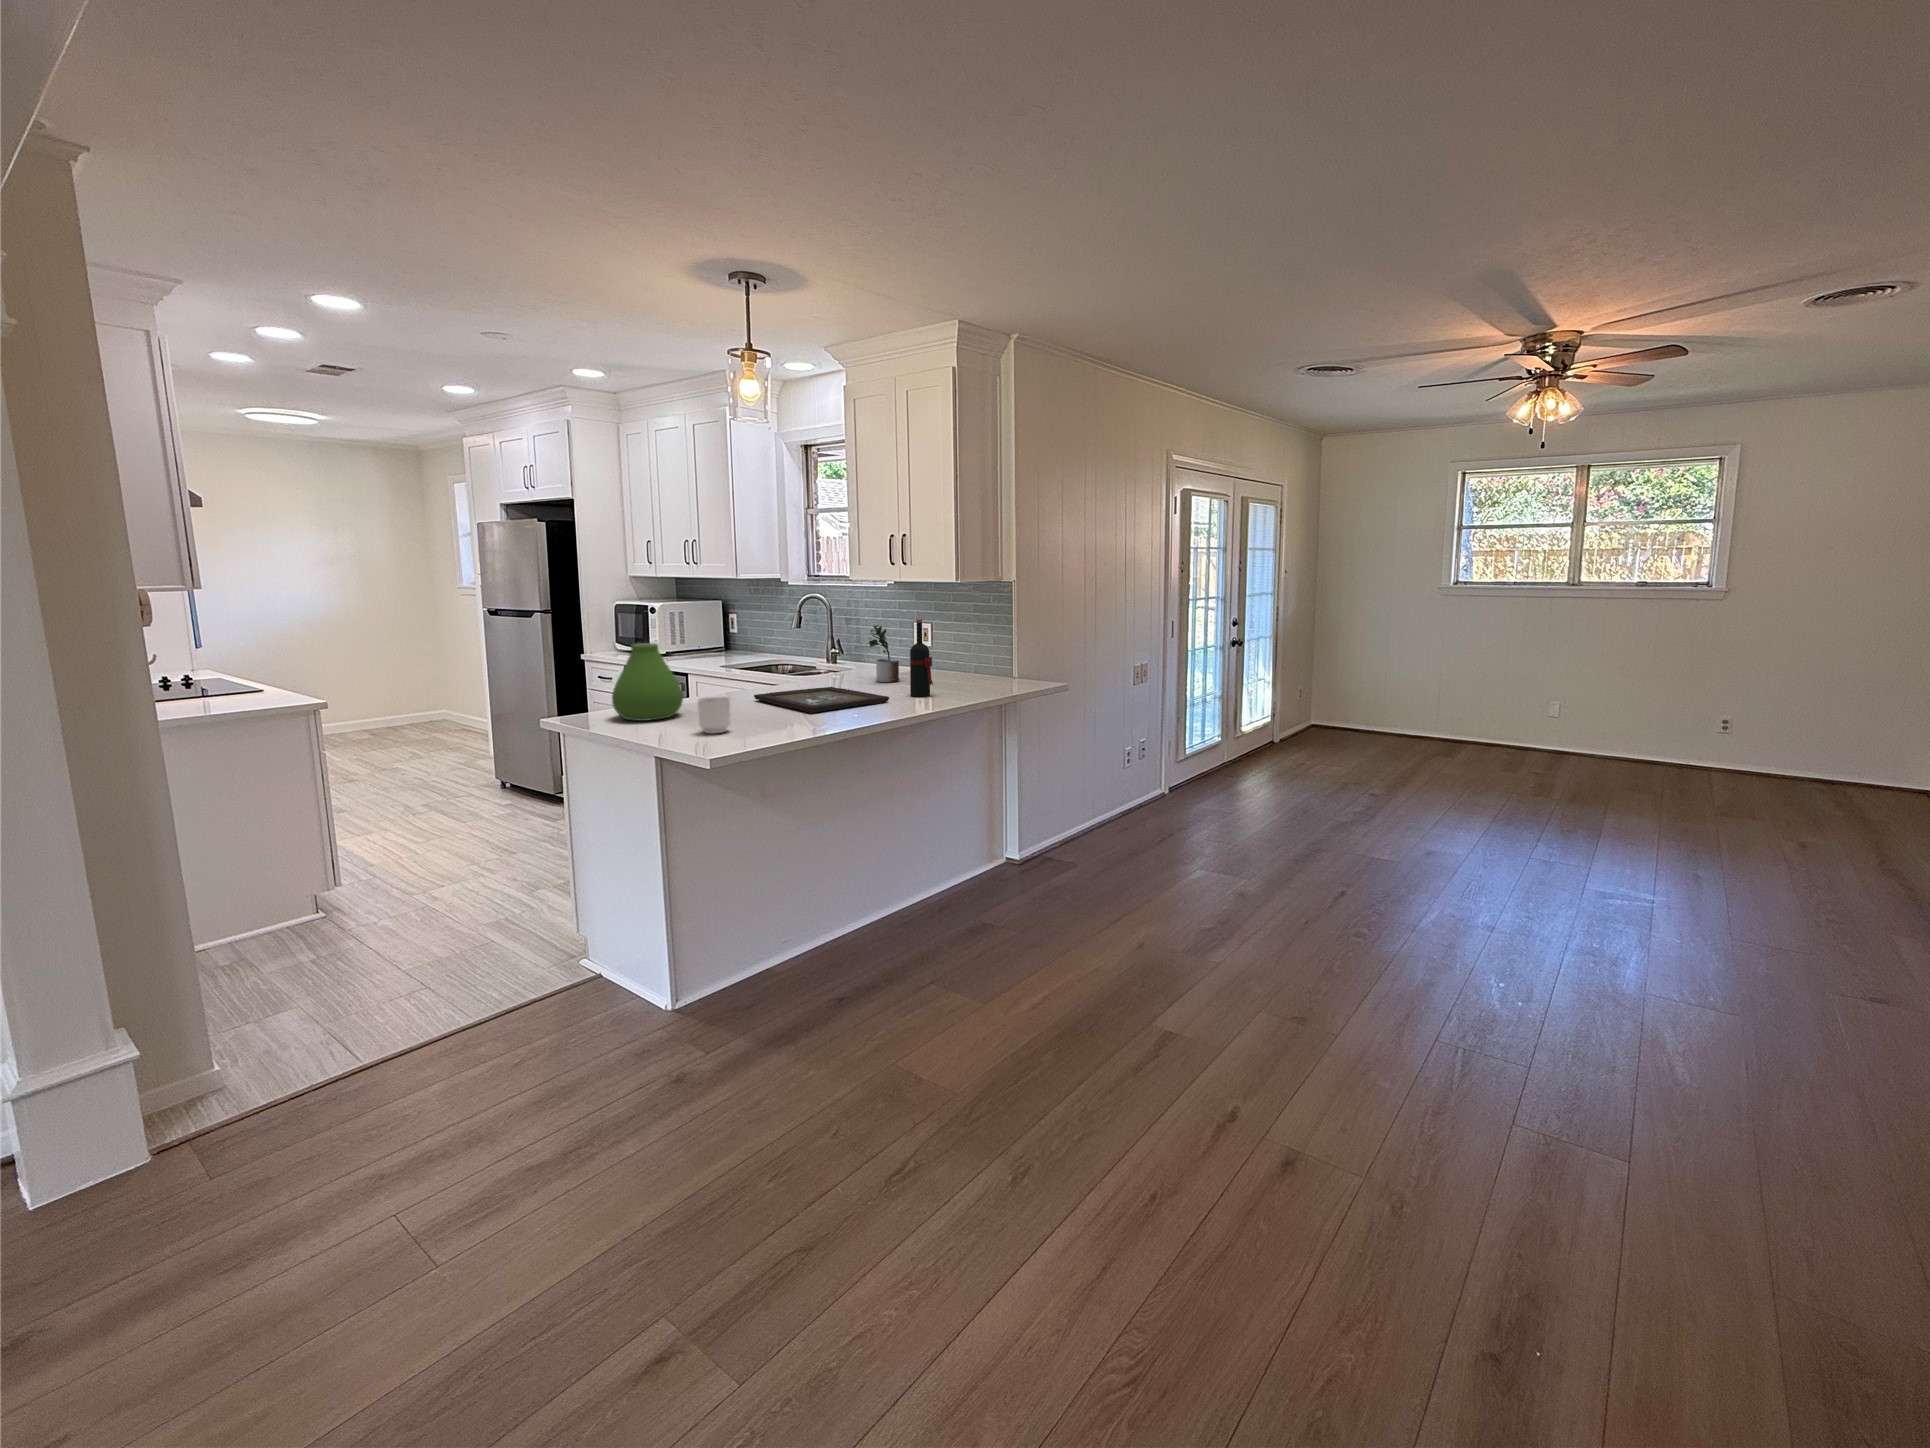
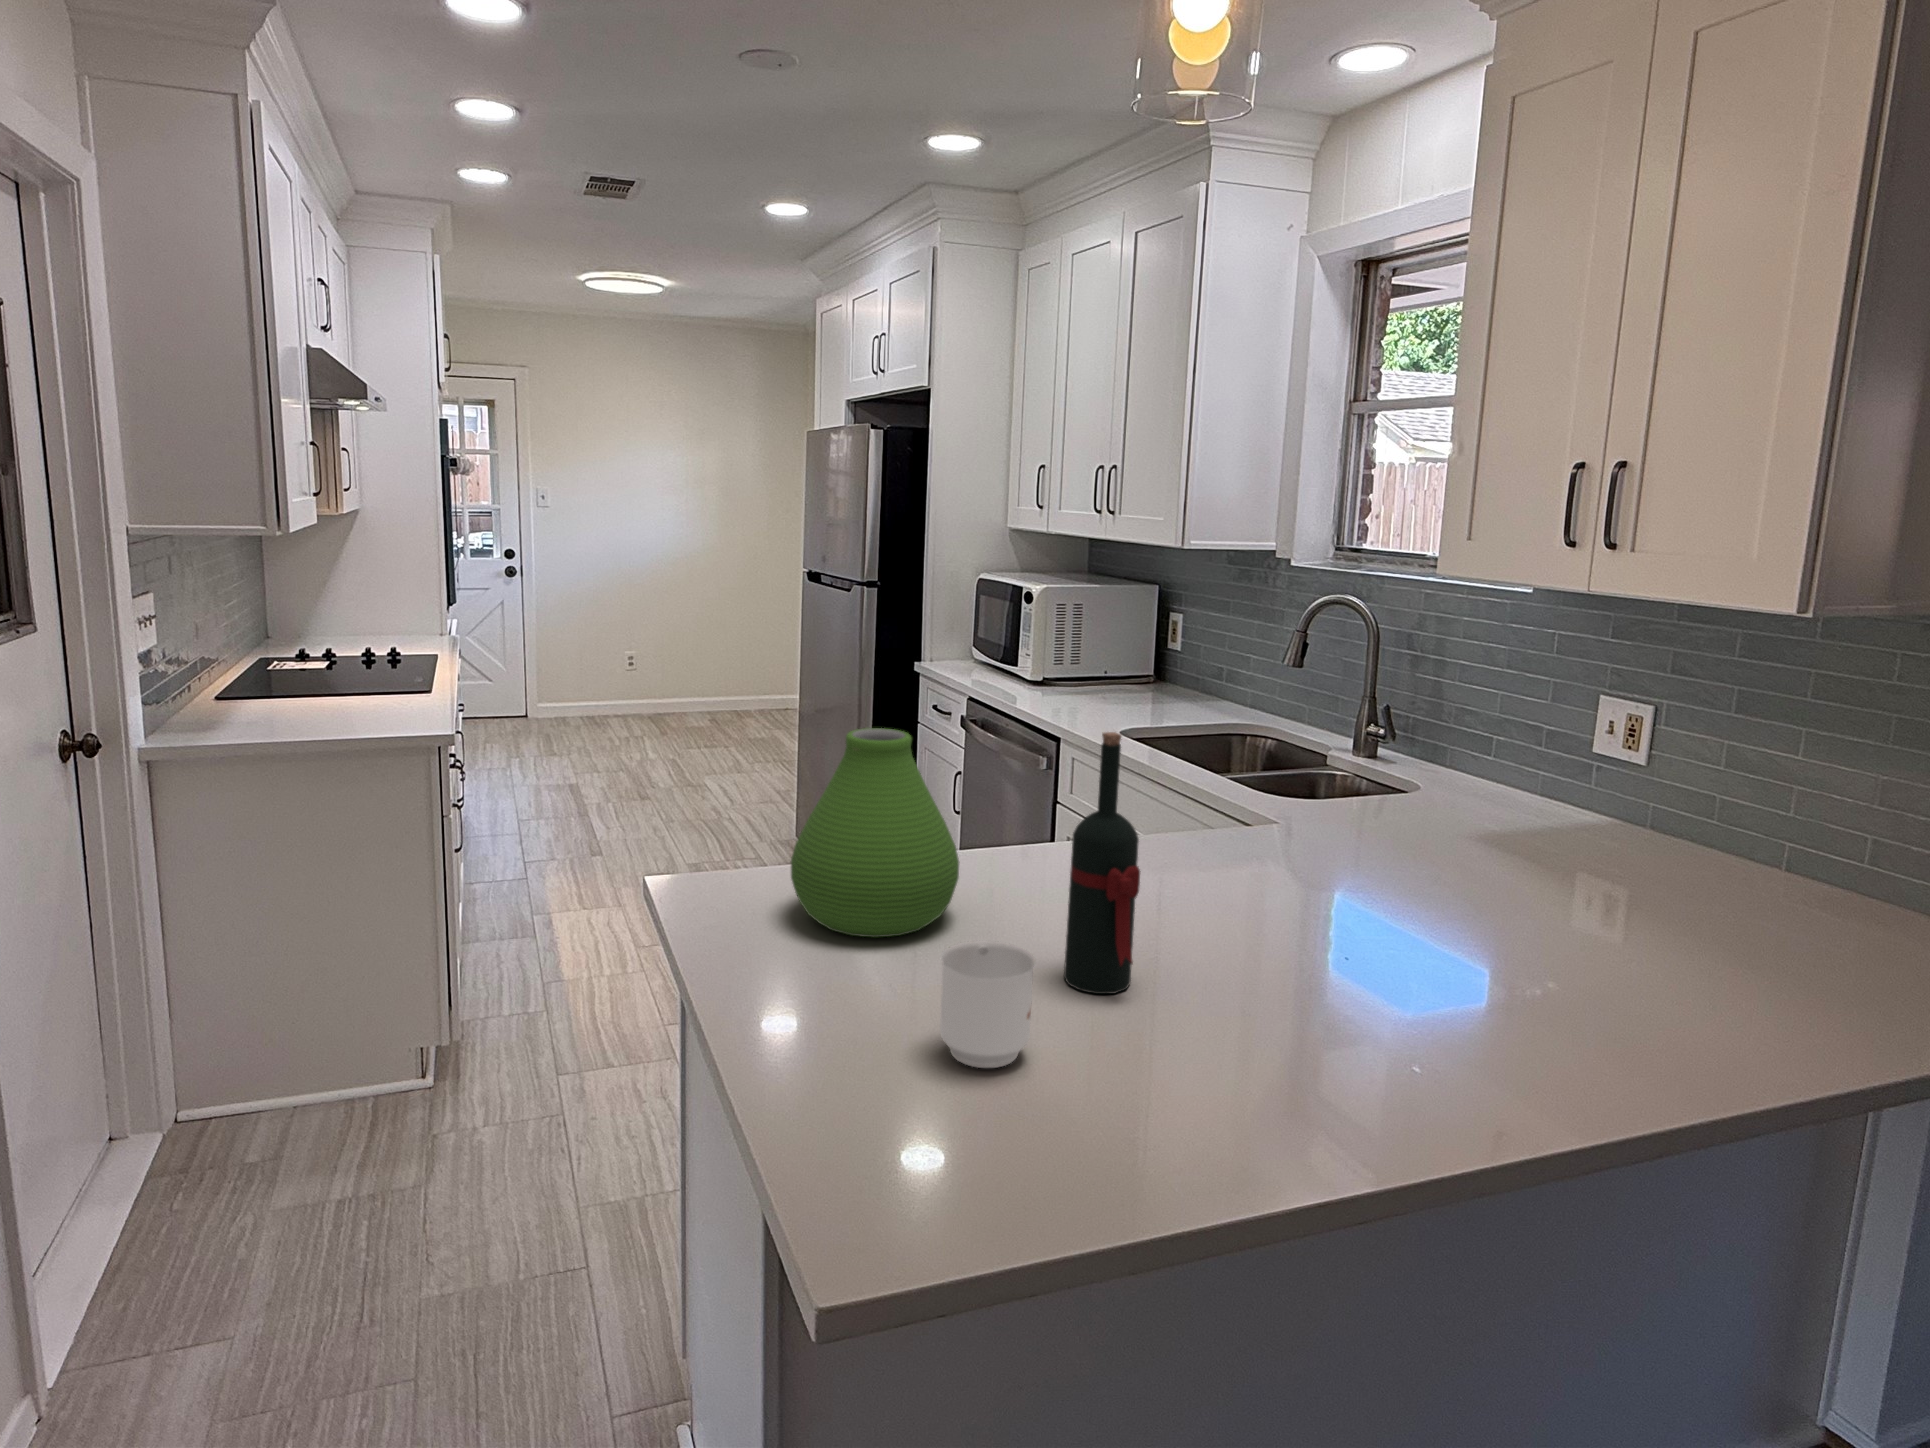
wine bottle: present [910,619,933,697] -> present [1064,732,1140,994]
potted plant: present [869,625,899,682] -> none [1481,706,1561,868]
tray: present [754,687,889,713] -> none [1150,869,1545,1004]

